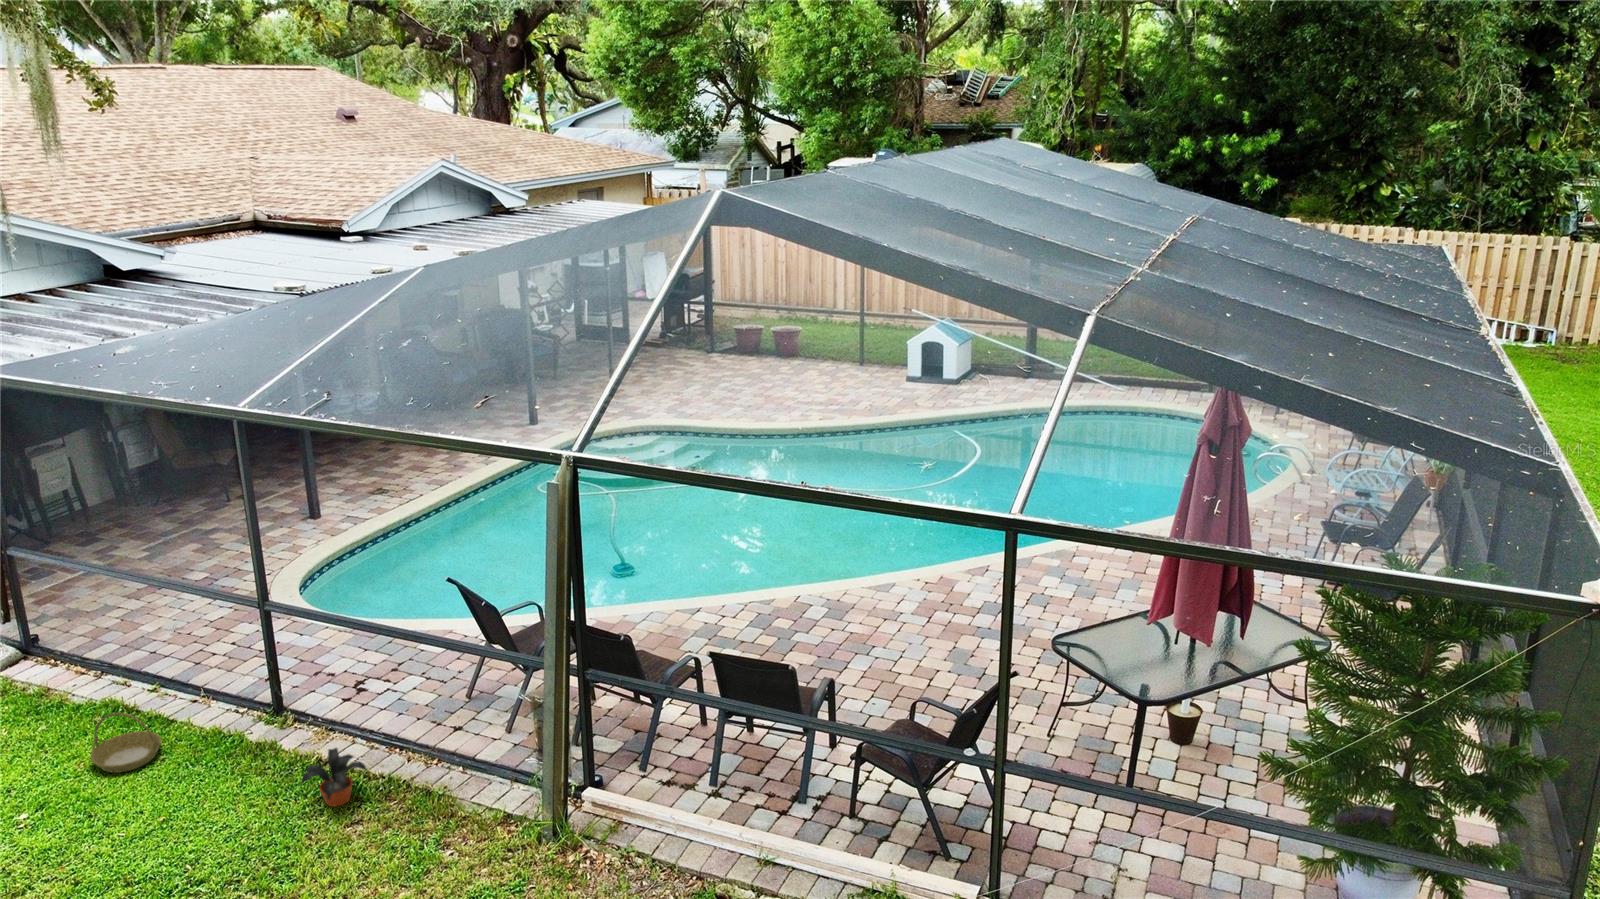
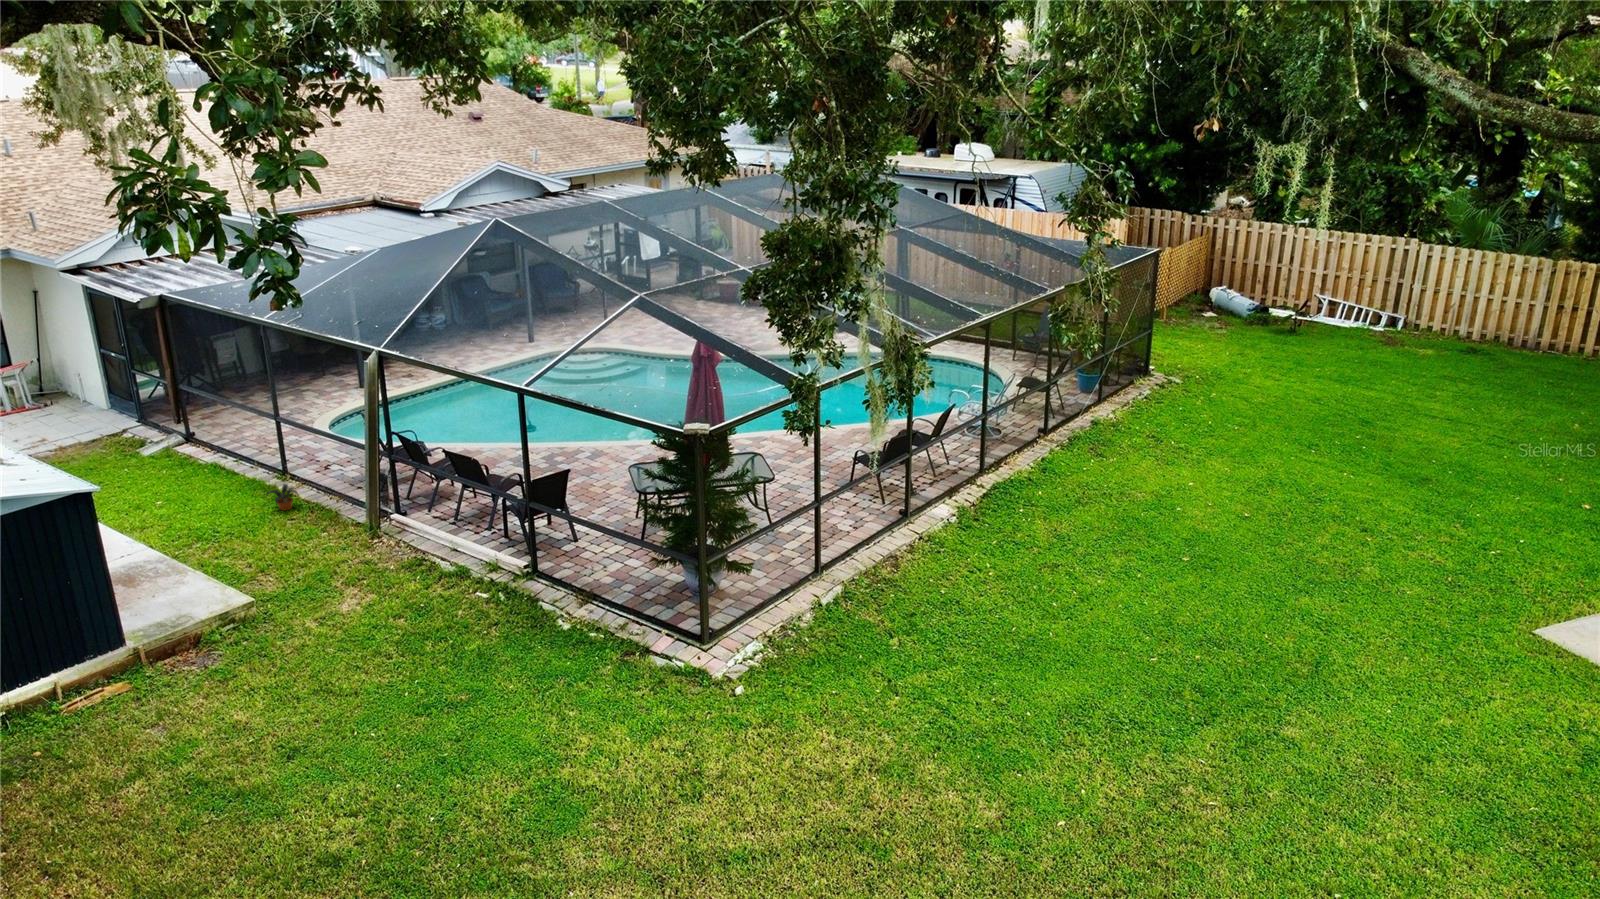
basket: present [90,713,162,773] -> none [190,461,224,489]

